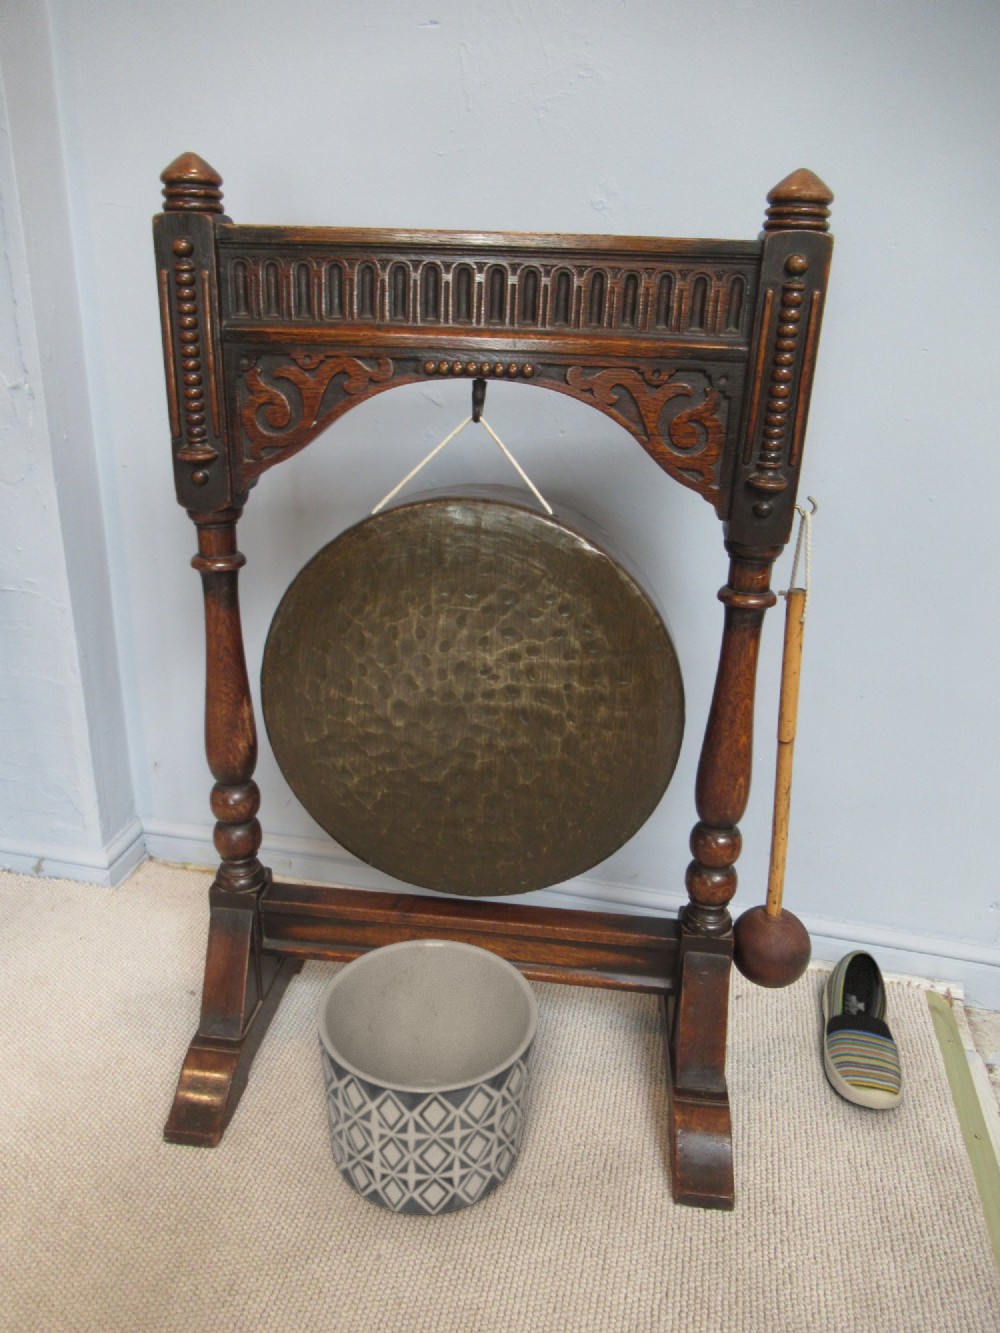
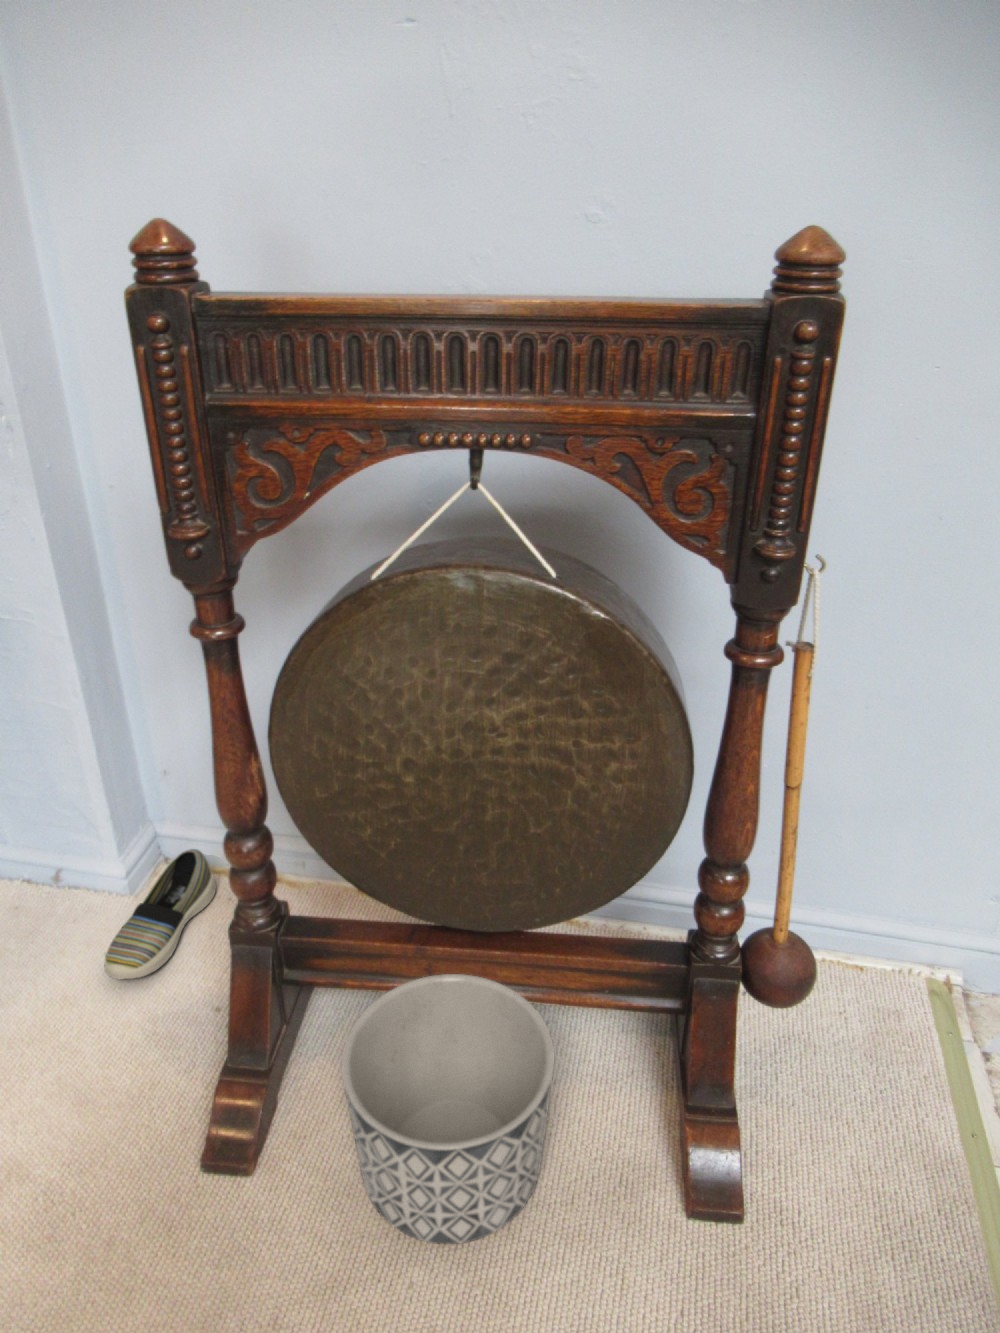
shoe: present [822,950,904,1109] -> present [104,849,216,979]

